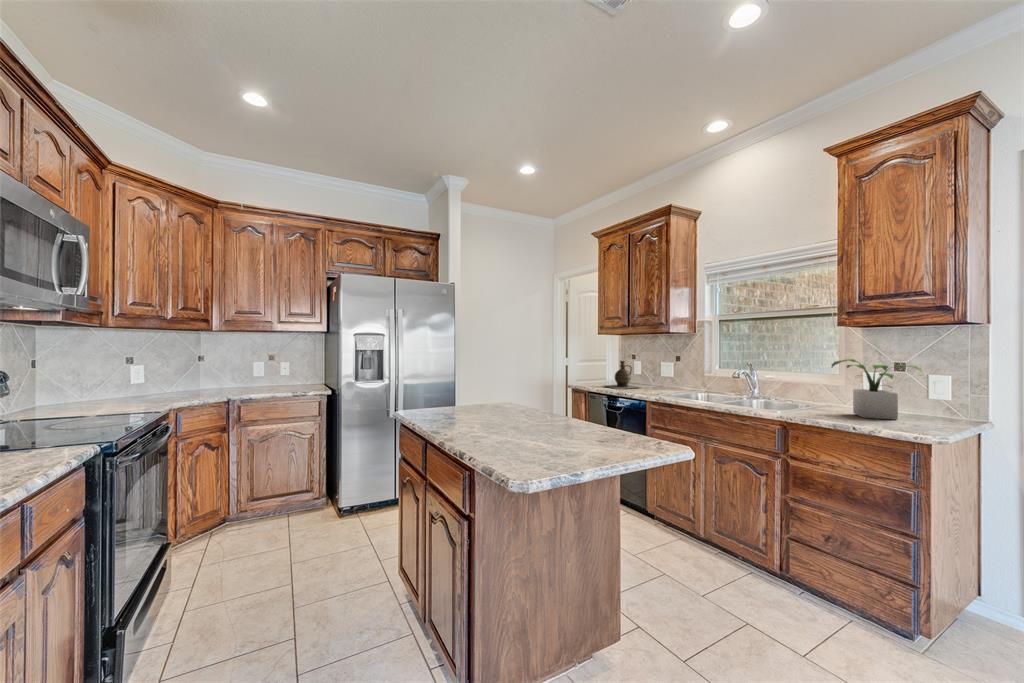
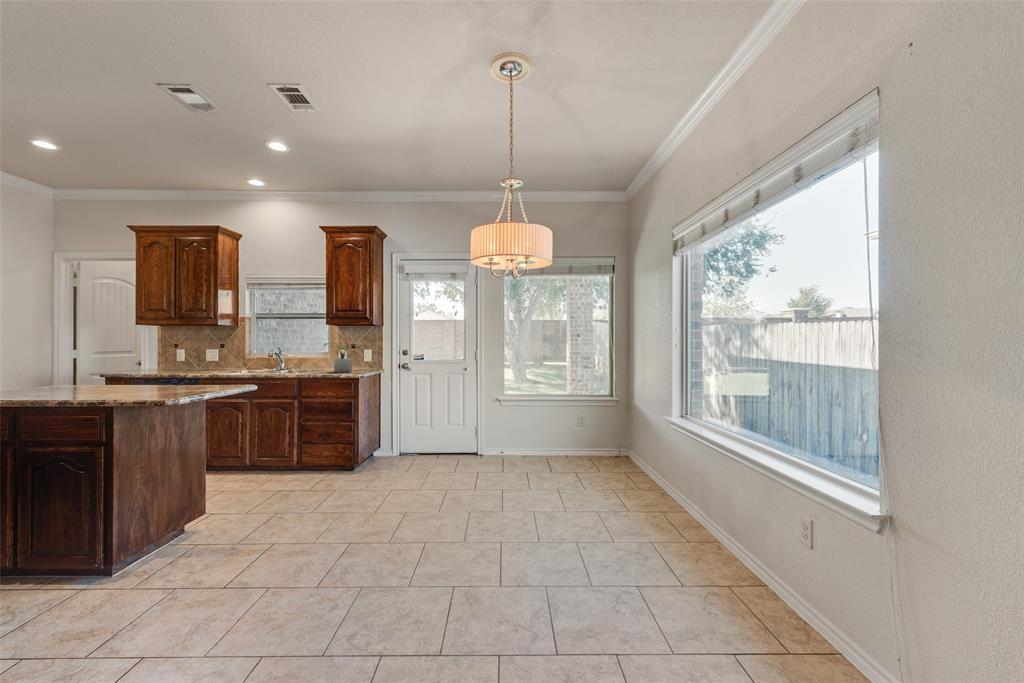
ceramic jug: present [605,361,638,389] -> none [144,348,187,372]

